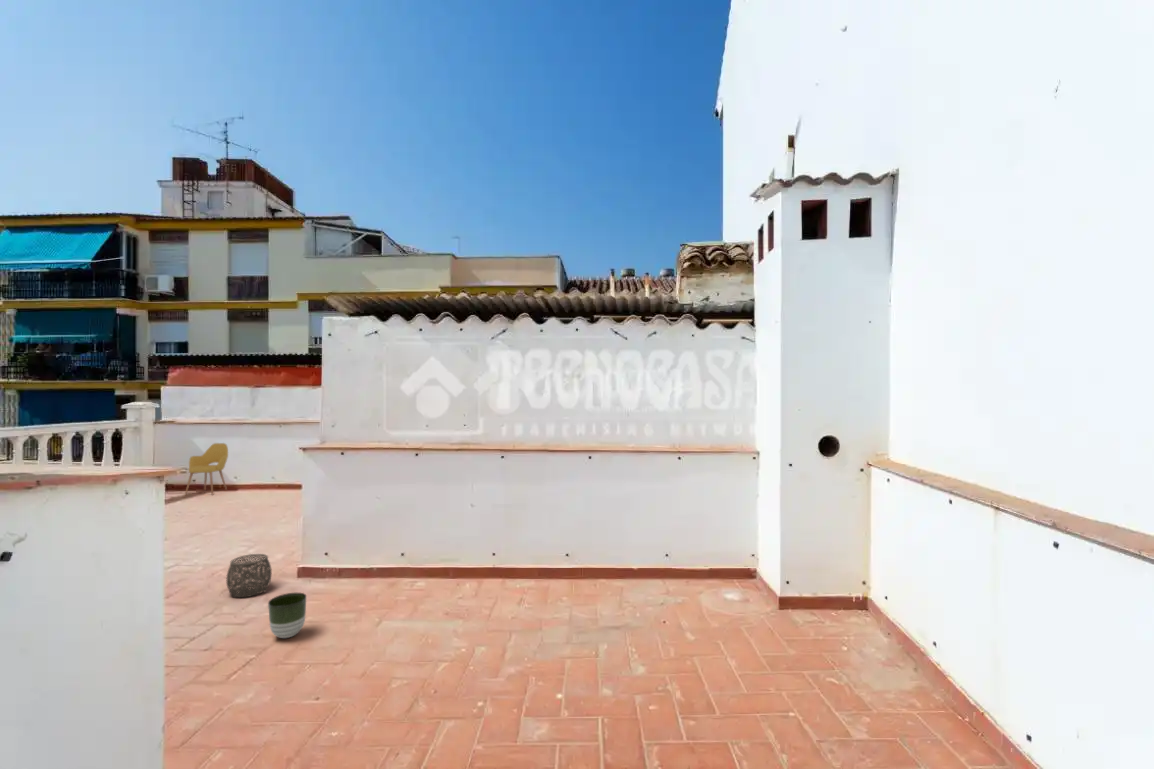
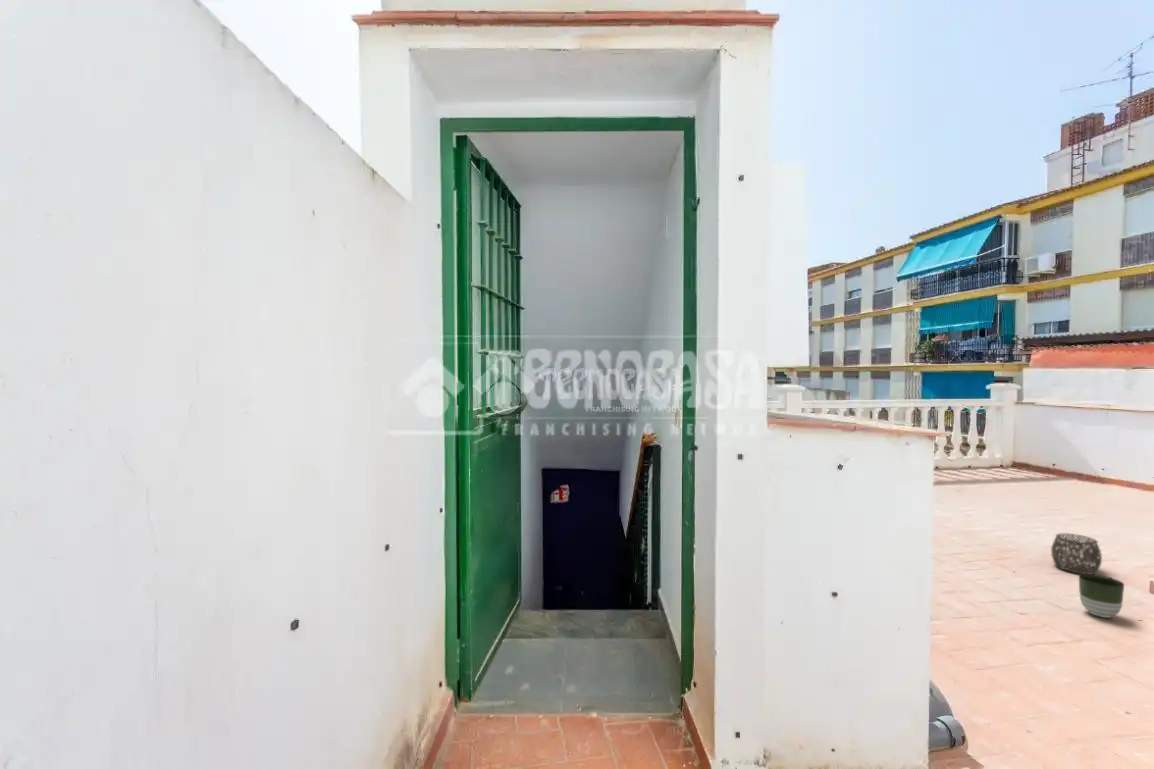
chair: present [185,443,228,495] -> none [1042,429,1093,482]

